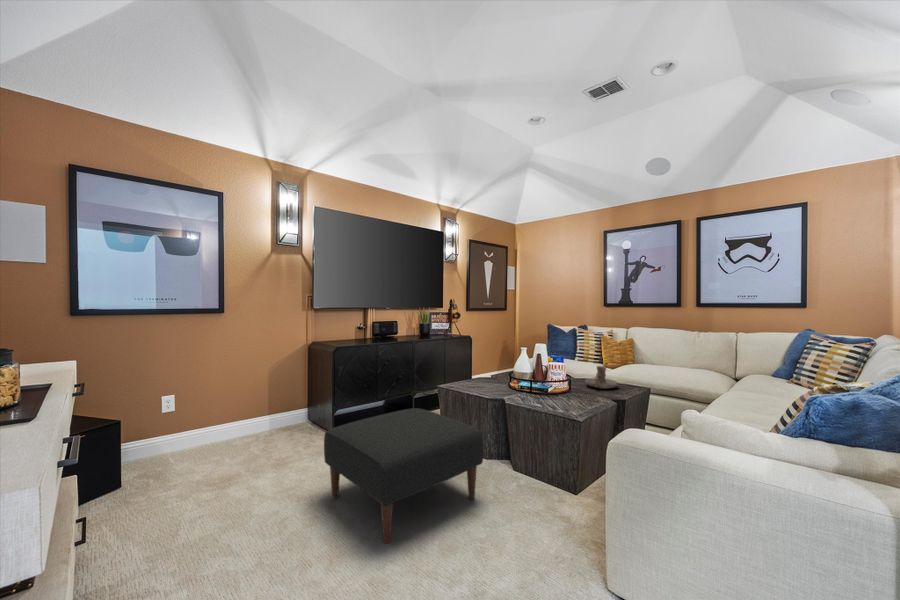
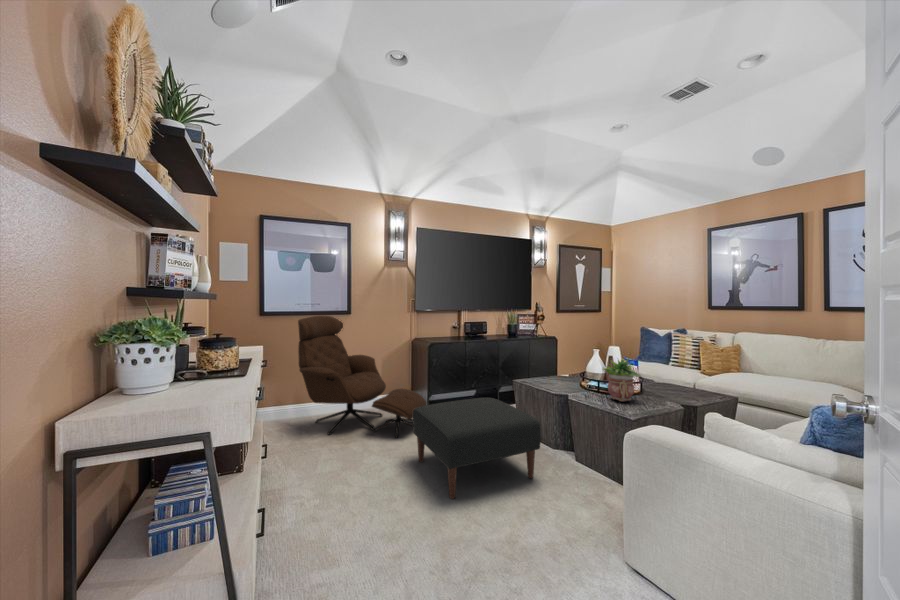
lounge chair: none [144,315,332,478] -> present [298,316,426,437]
potted plant: none [537,354,577,401] -> present [603,359,640,401]
candle holder: present [585,366,618,388] -> none [662,371,698,394]

